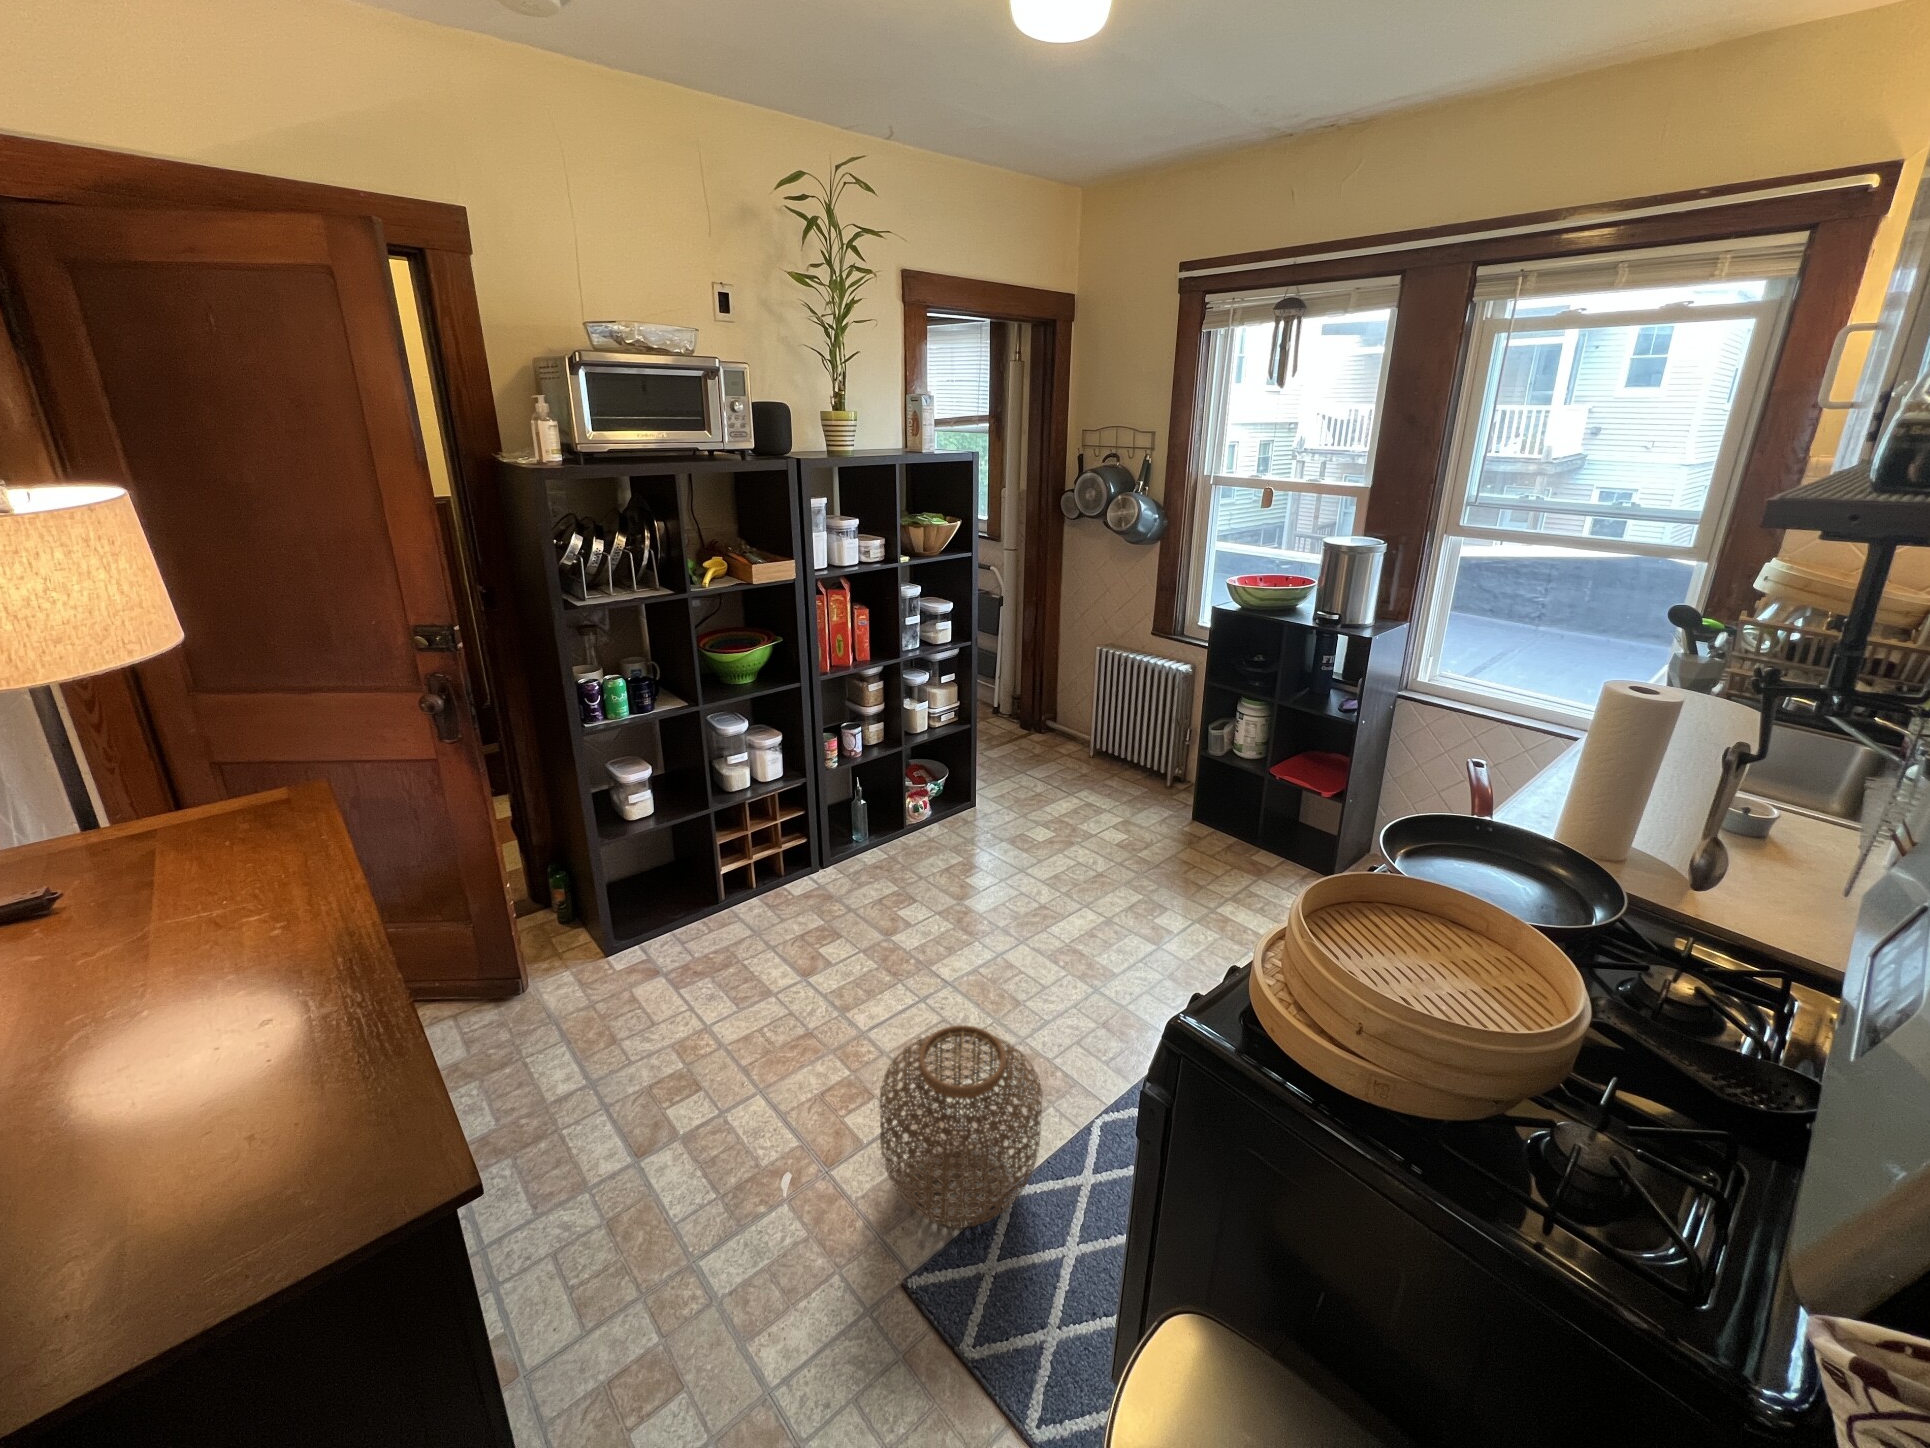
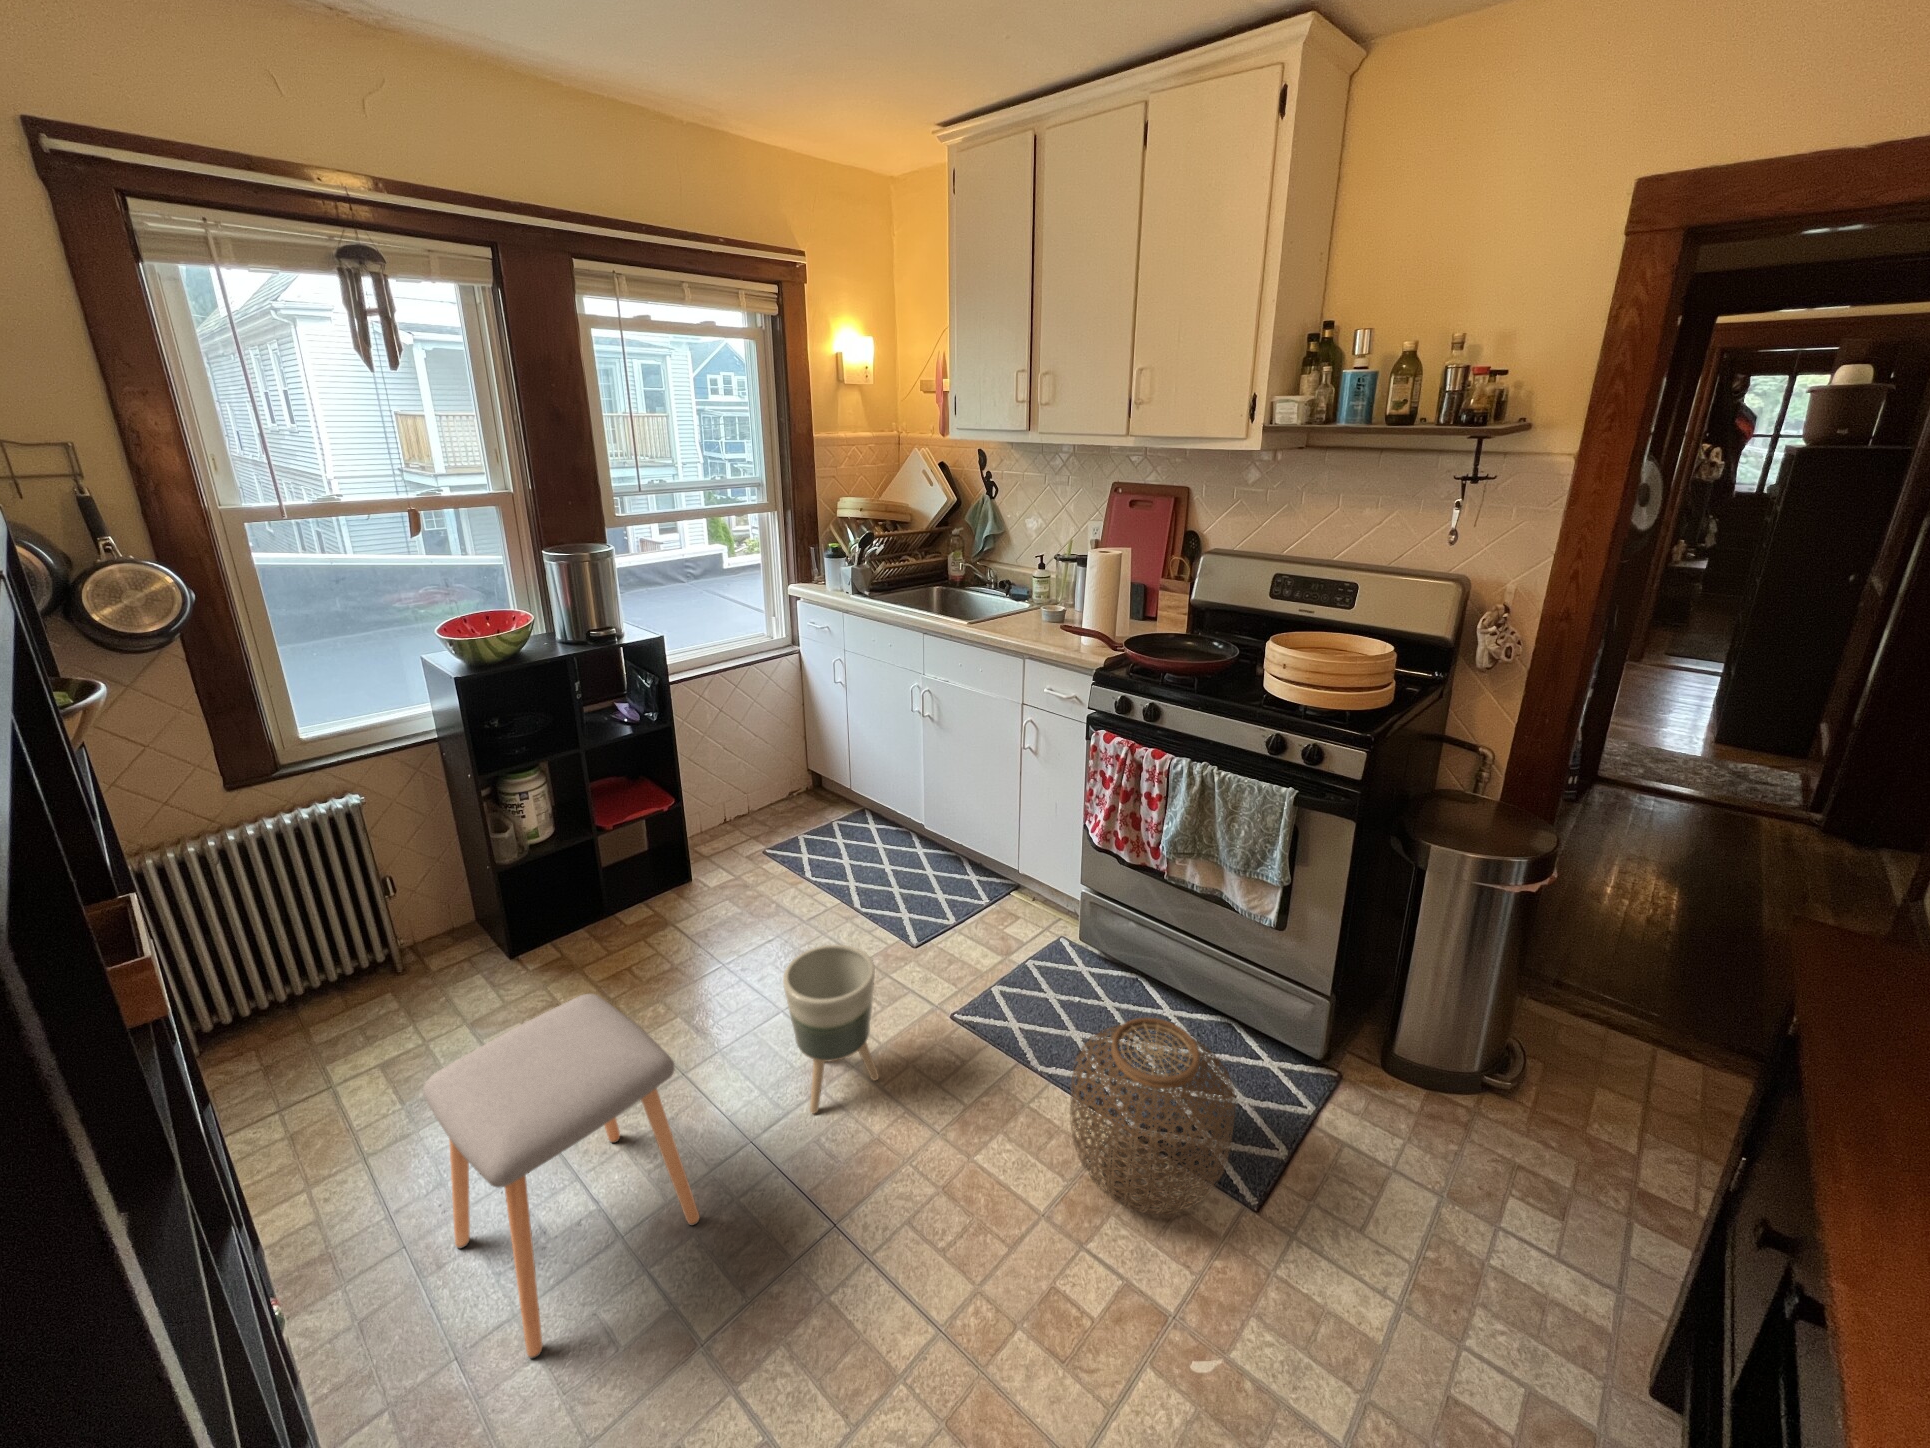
stool: none [895,752,1032,924] -> present [423,994,699,1359]
planter: none [1043,862,1122,1002] -> present [783,945,879,1113]

